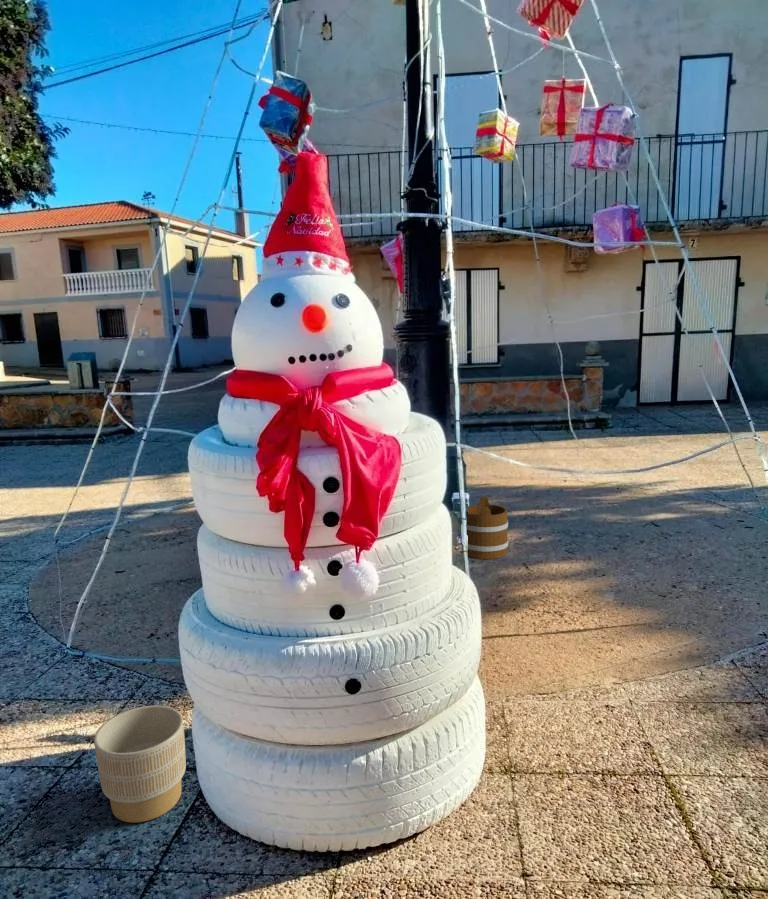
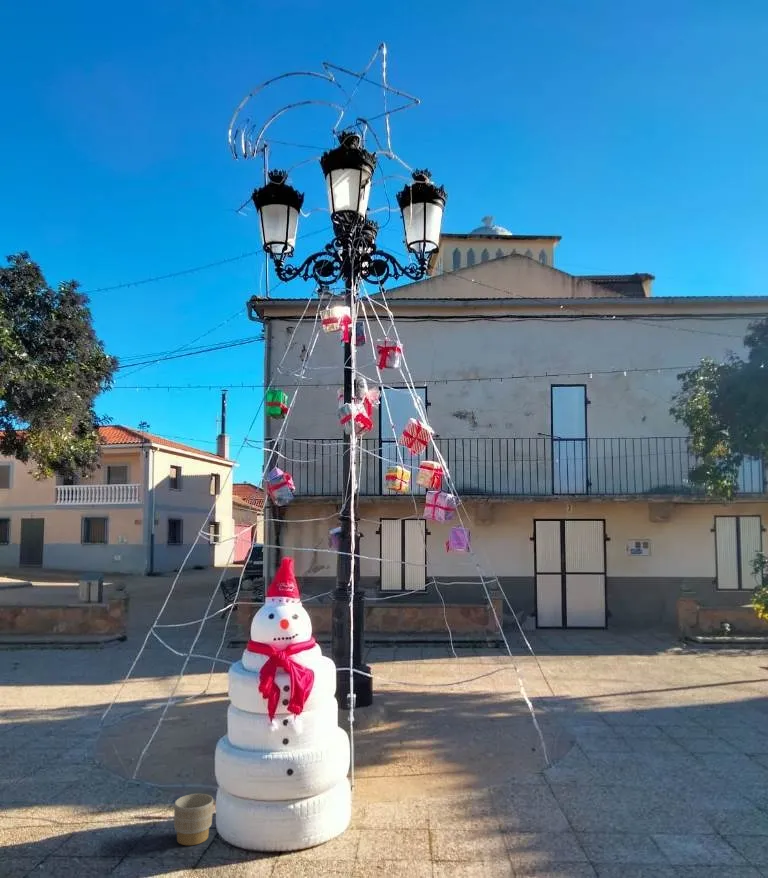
bucket: present [467,496,508,559] -> none [365,699,393,740]

